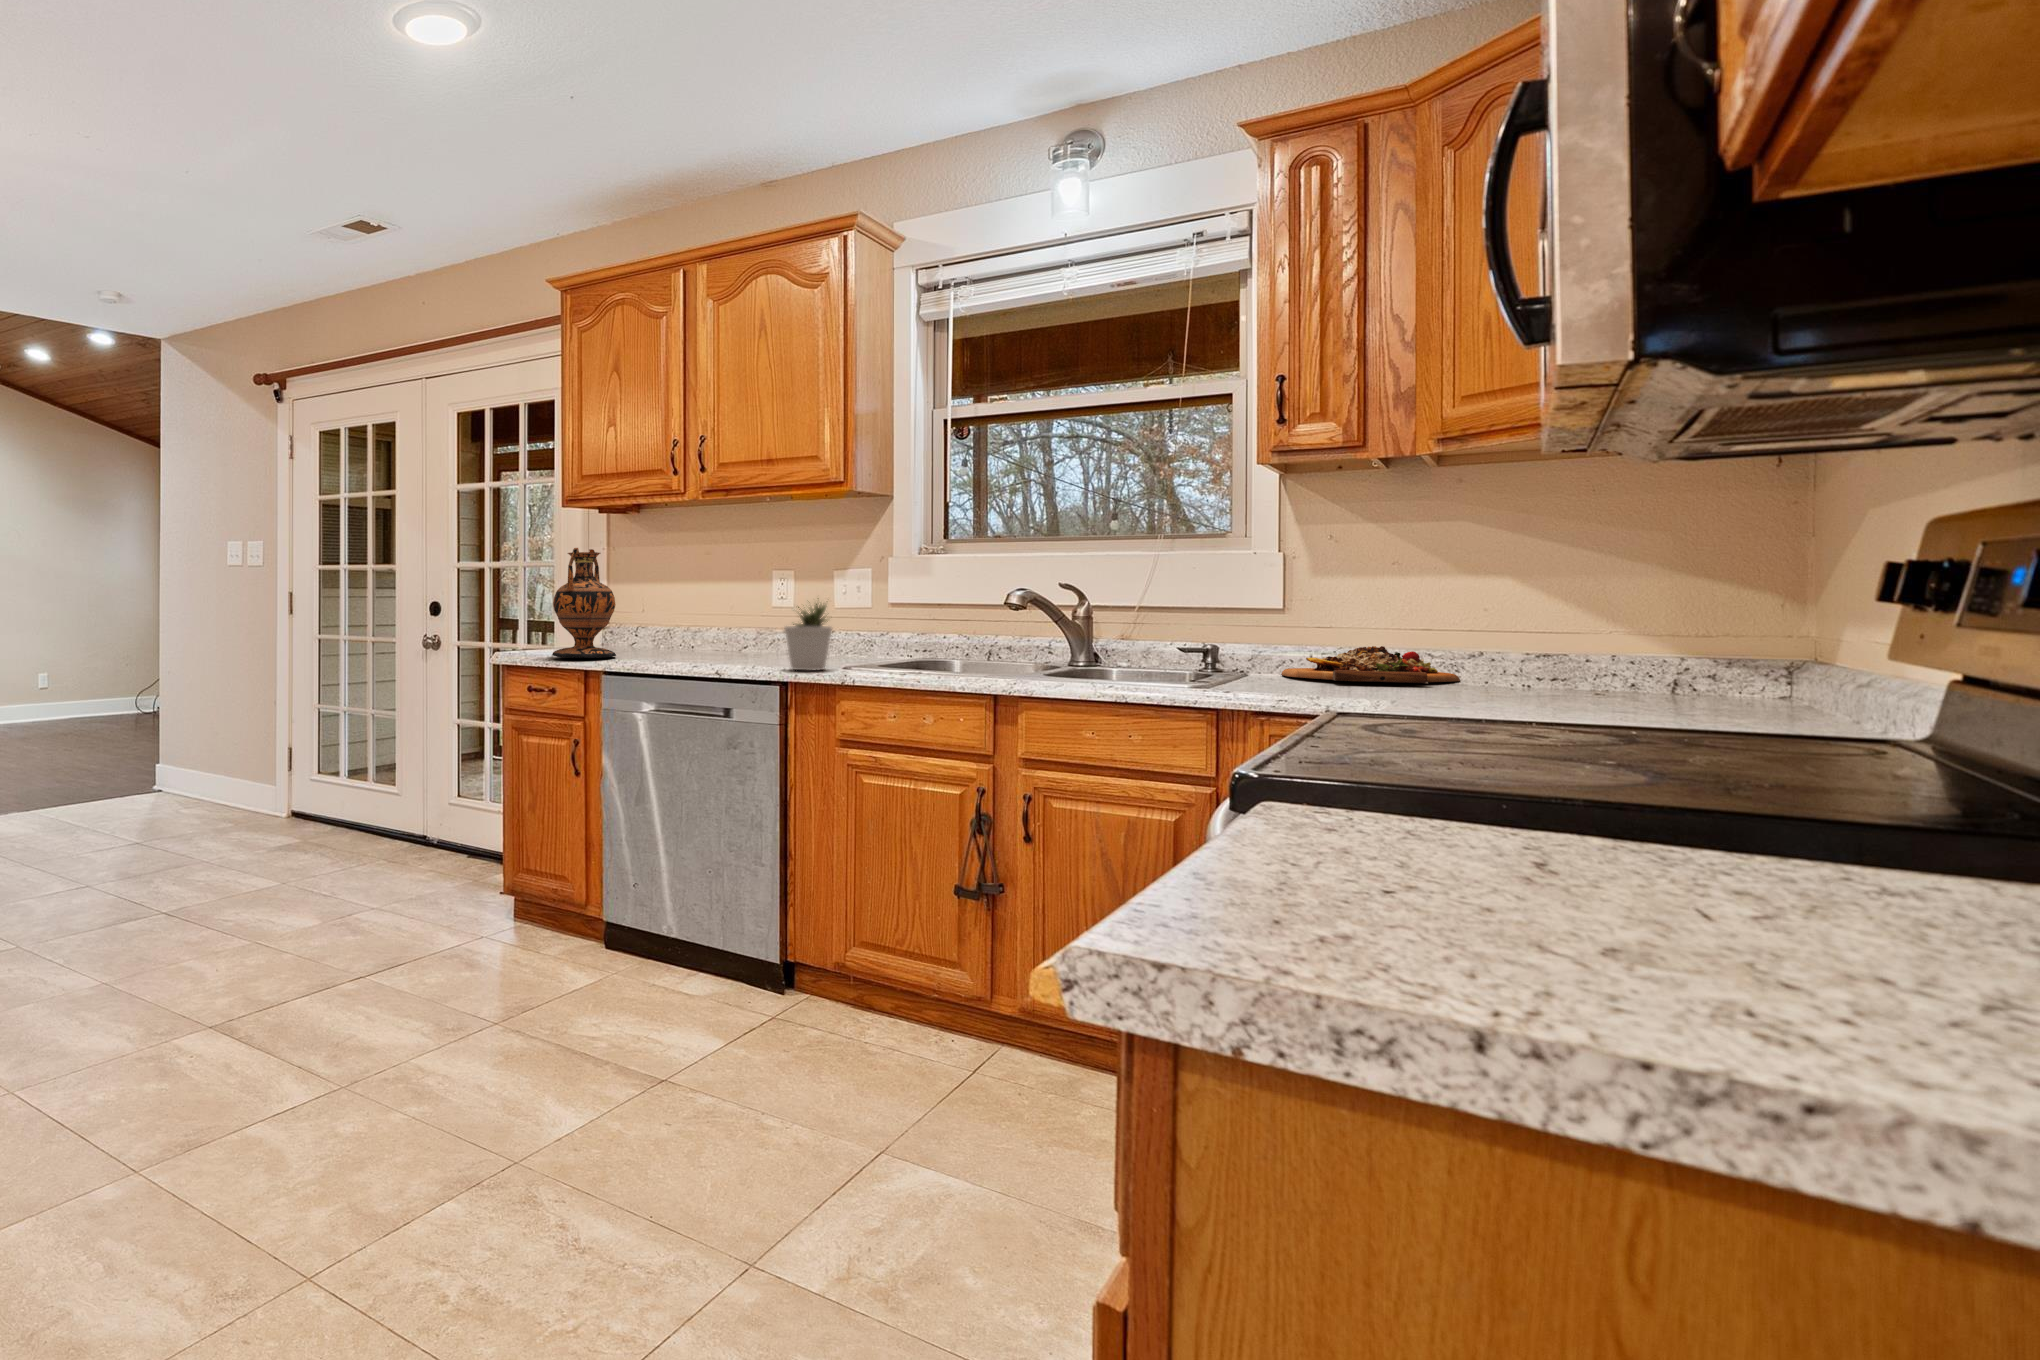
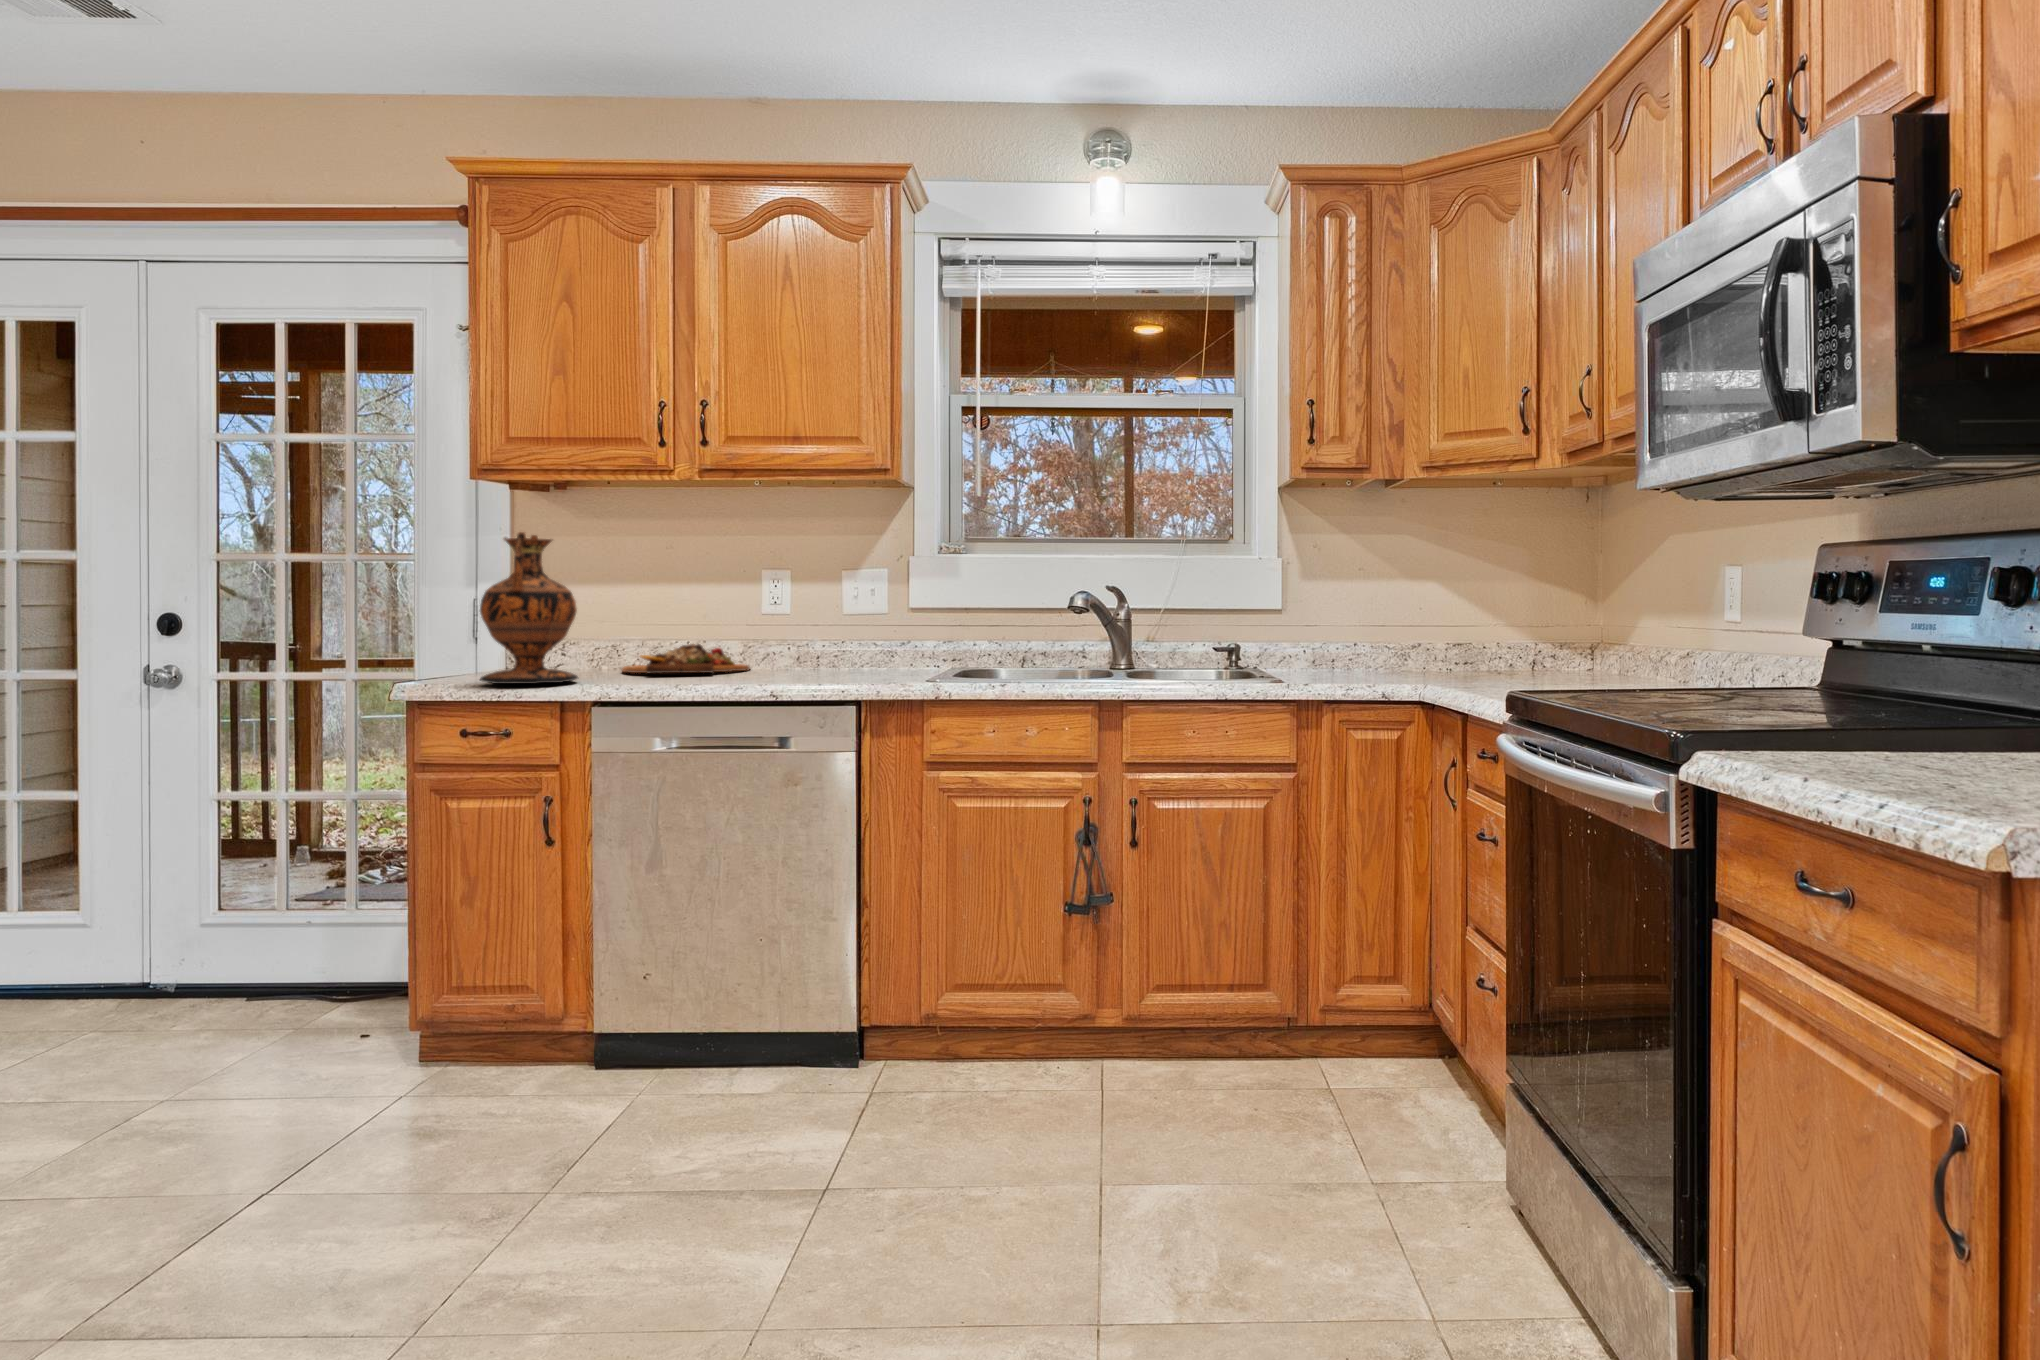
potted plant: present [784,598,832,670] -> none [846,597,904,685]
cutting board: present [1281,646,1460,683] -> present [622,644,750,674]

